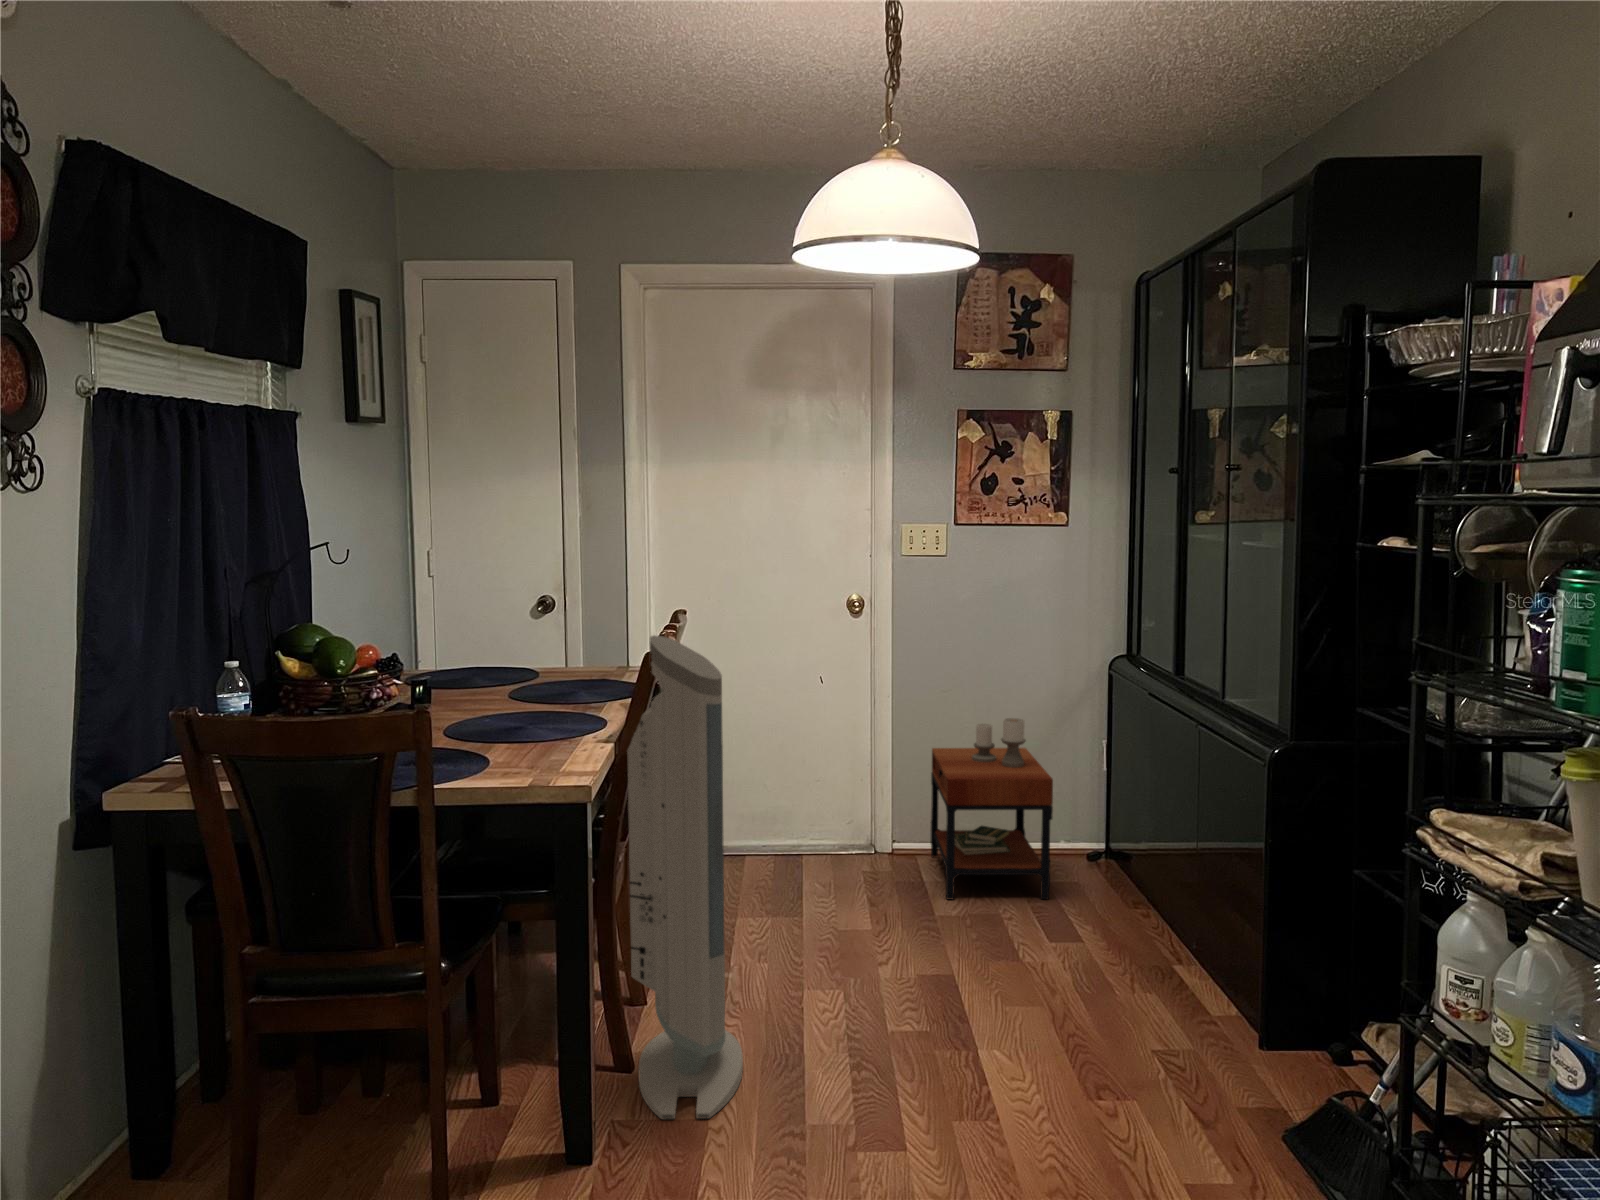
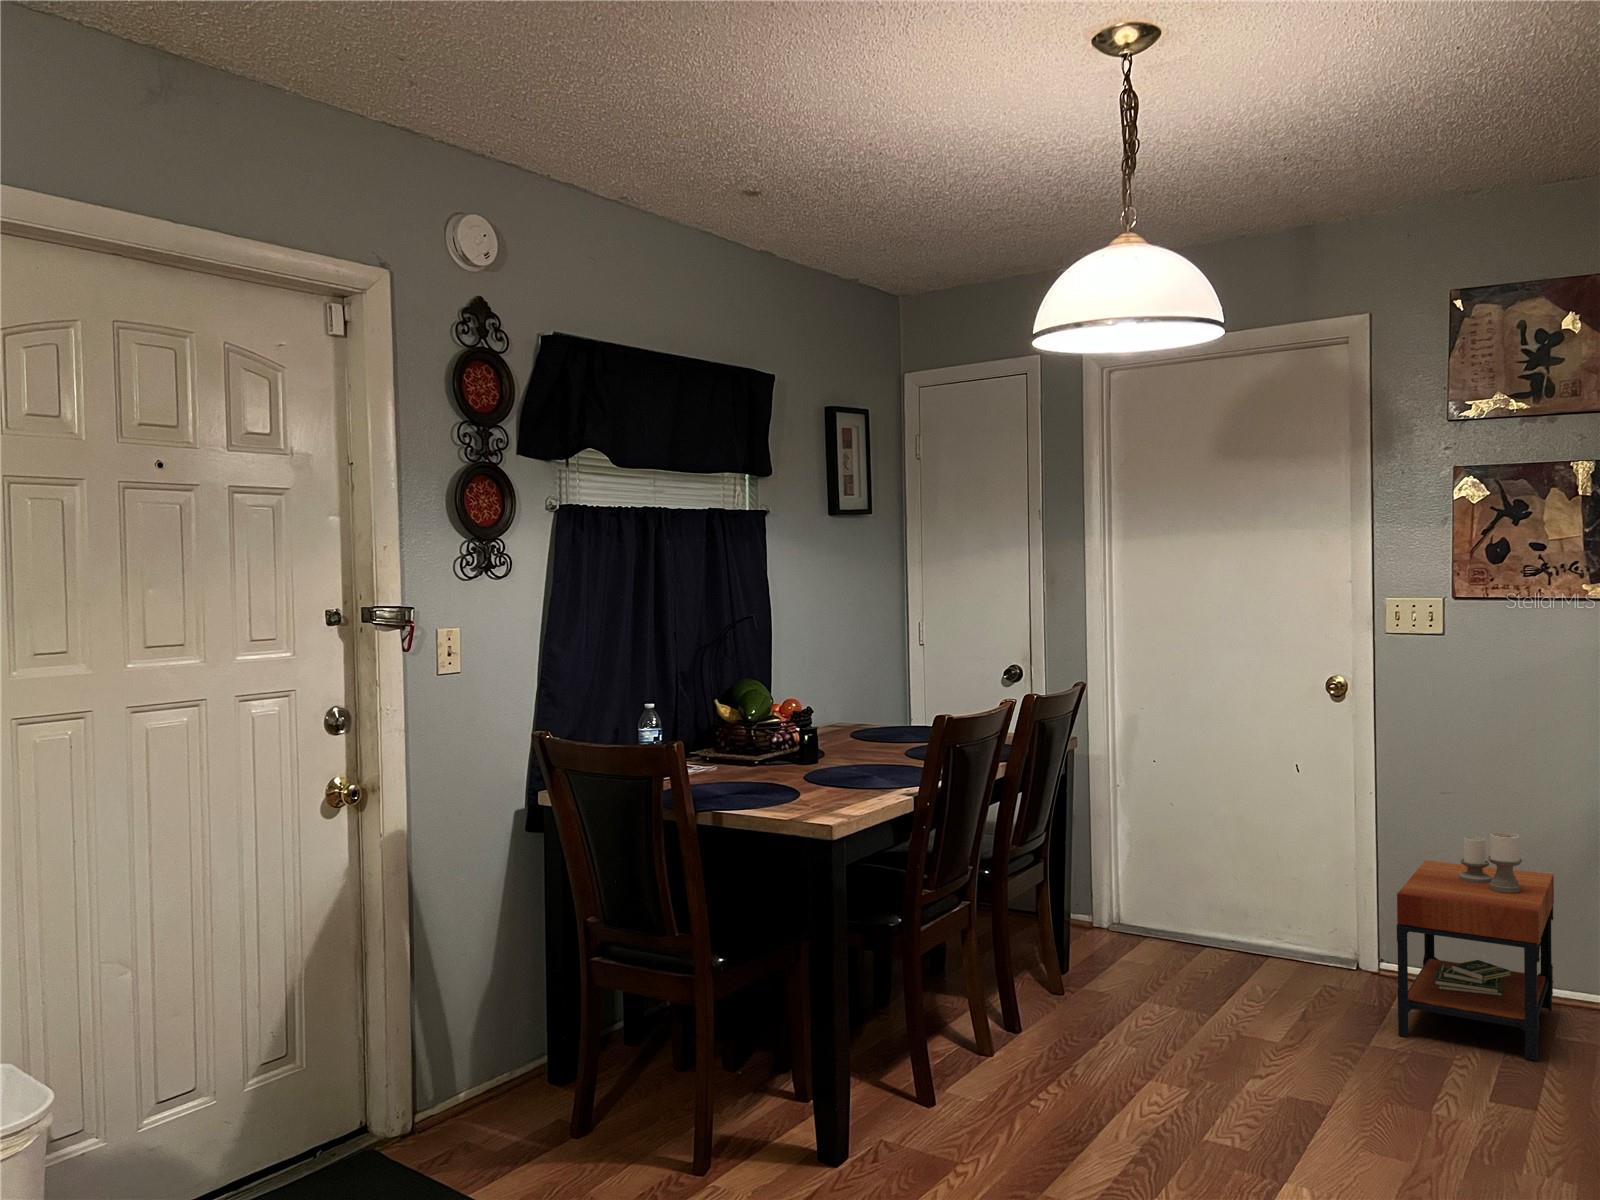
air purifier: present [627,635,743,1119] -> none [915,702,1038,1162]

